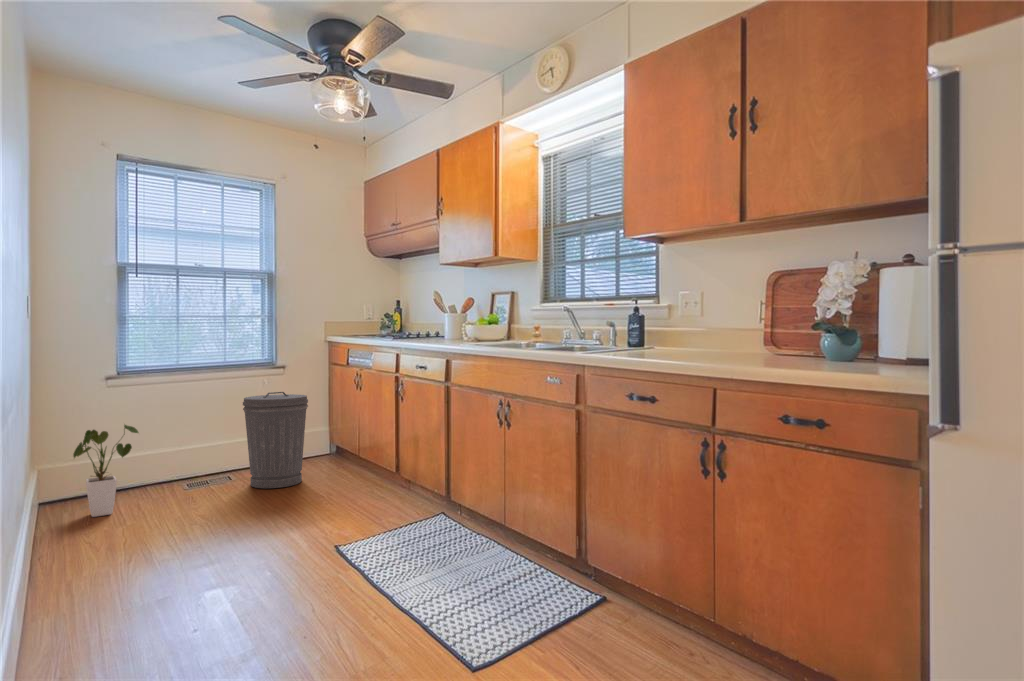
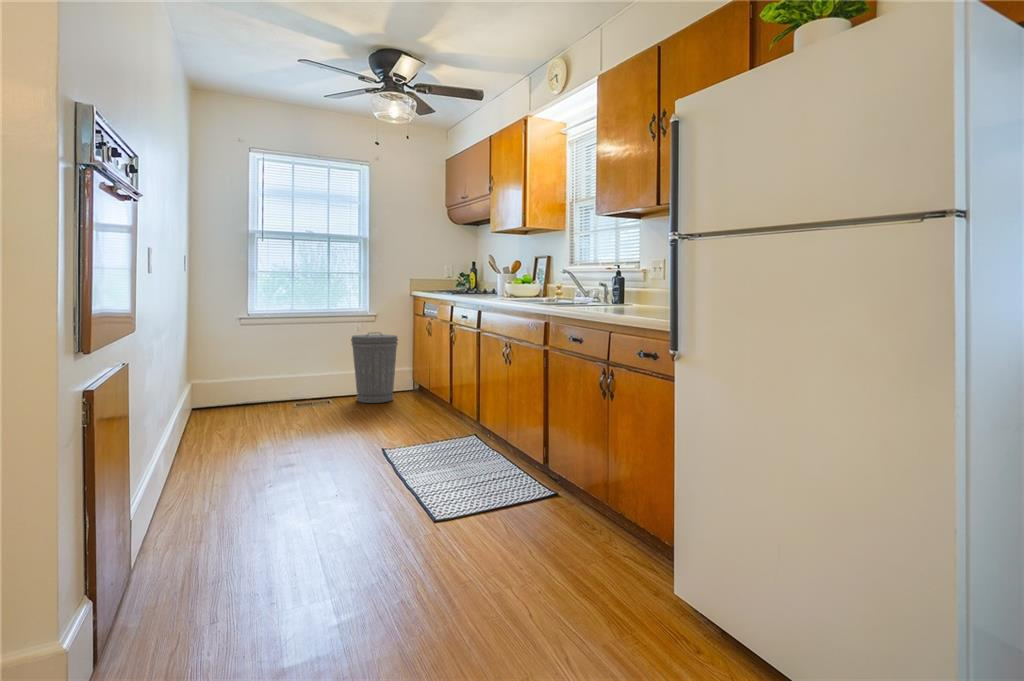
house plant: present [73,425,139,517] -> none [235,350,281,412]

